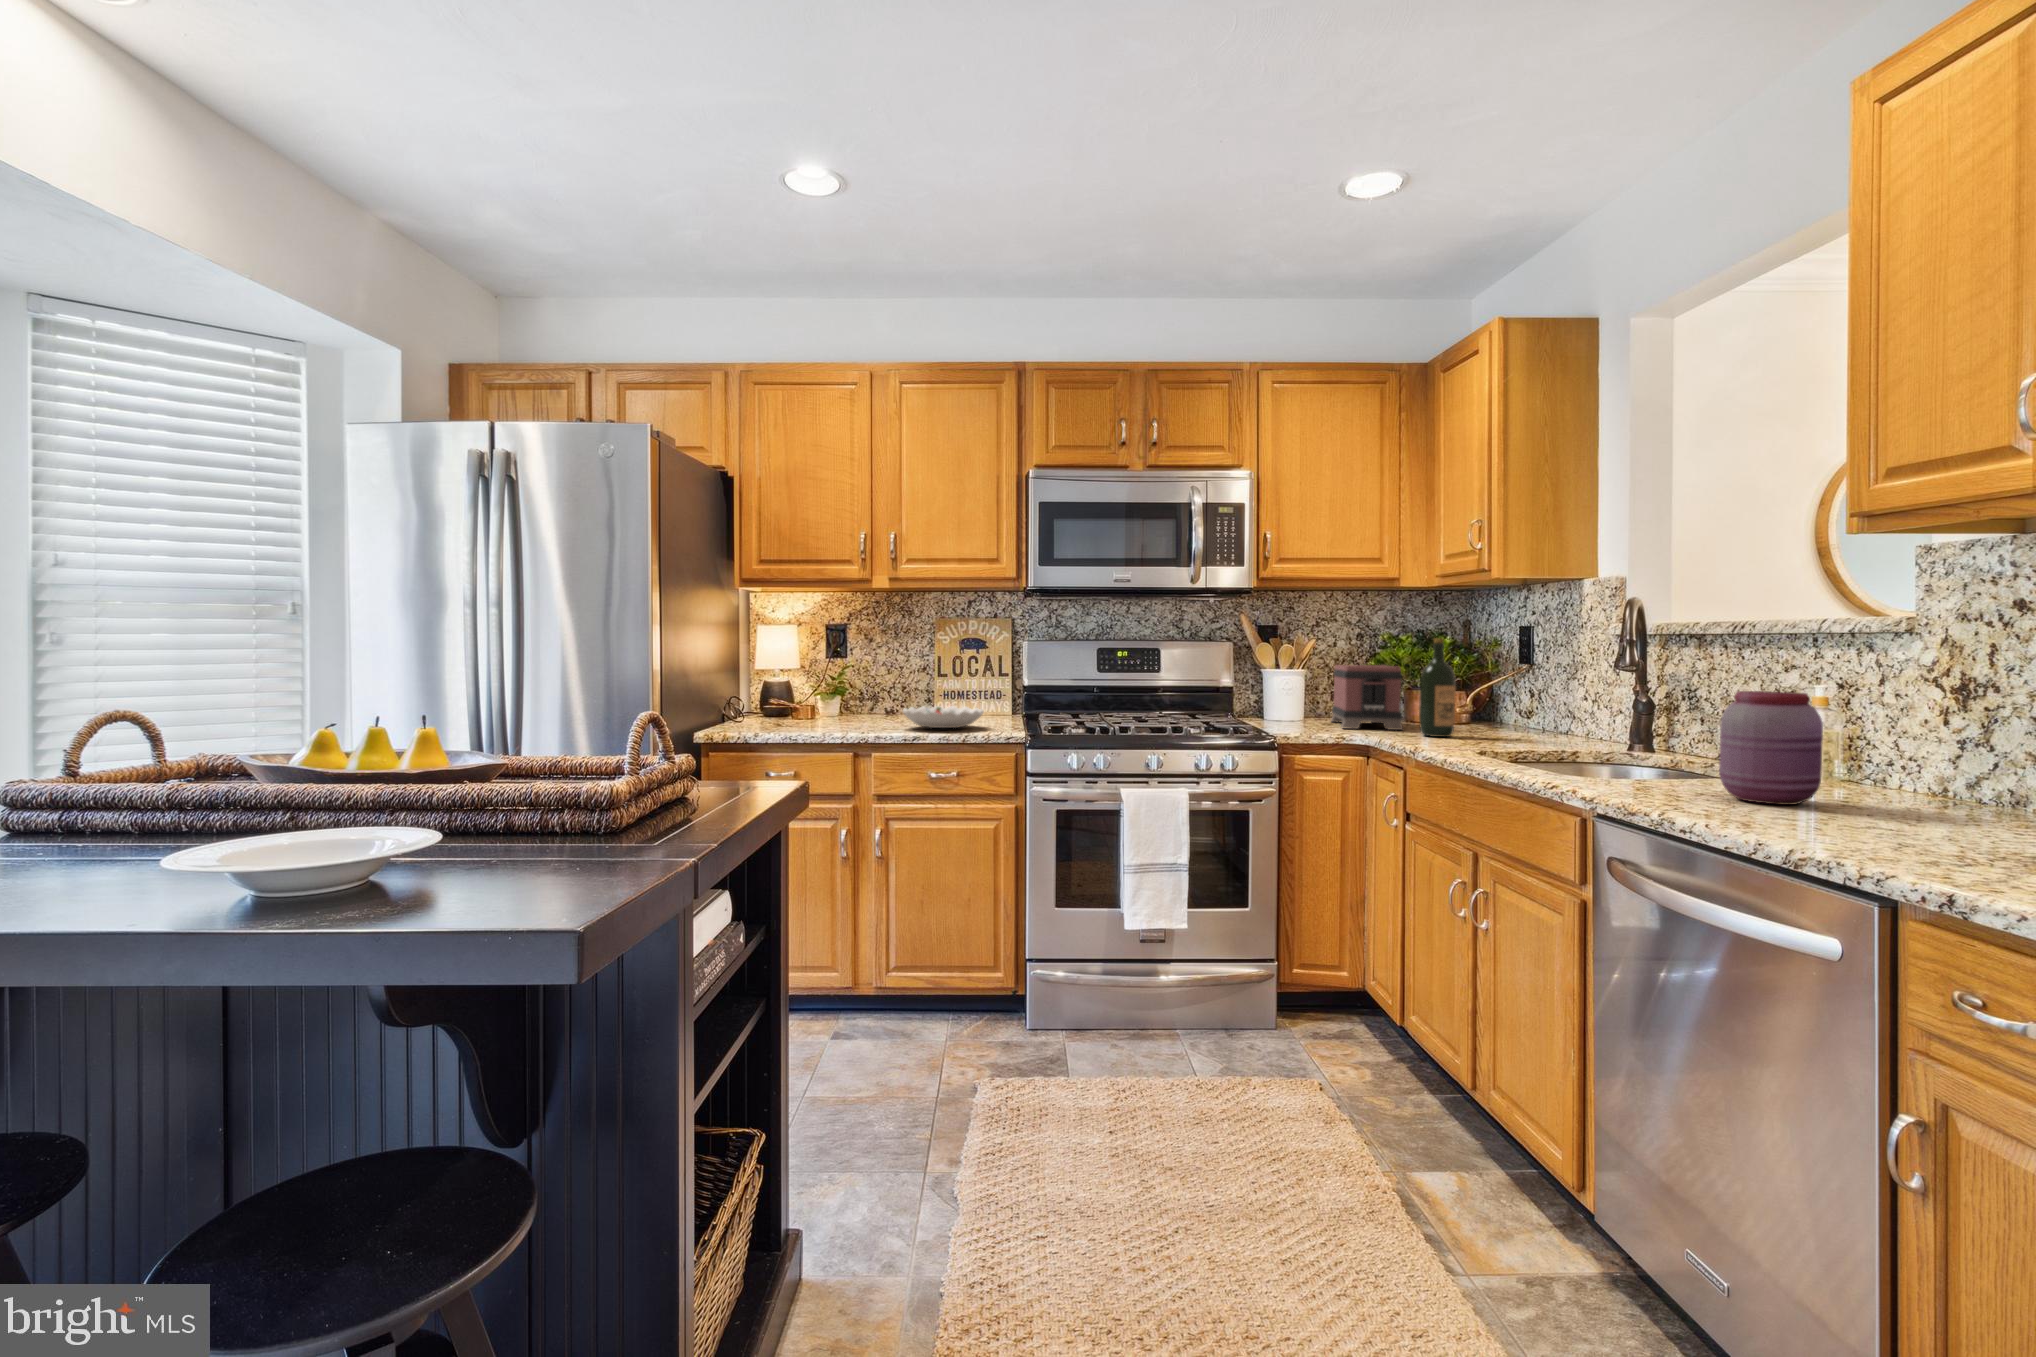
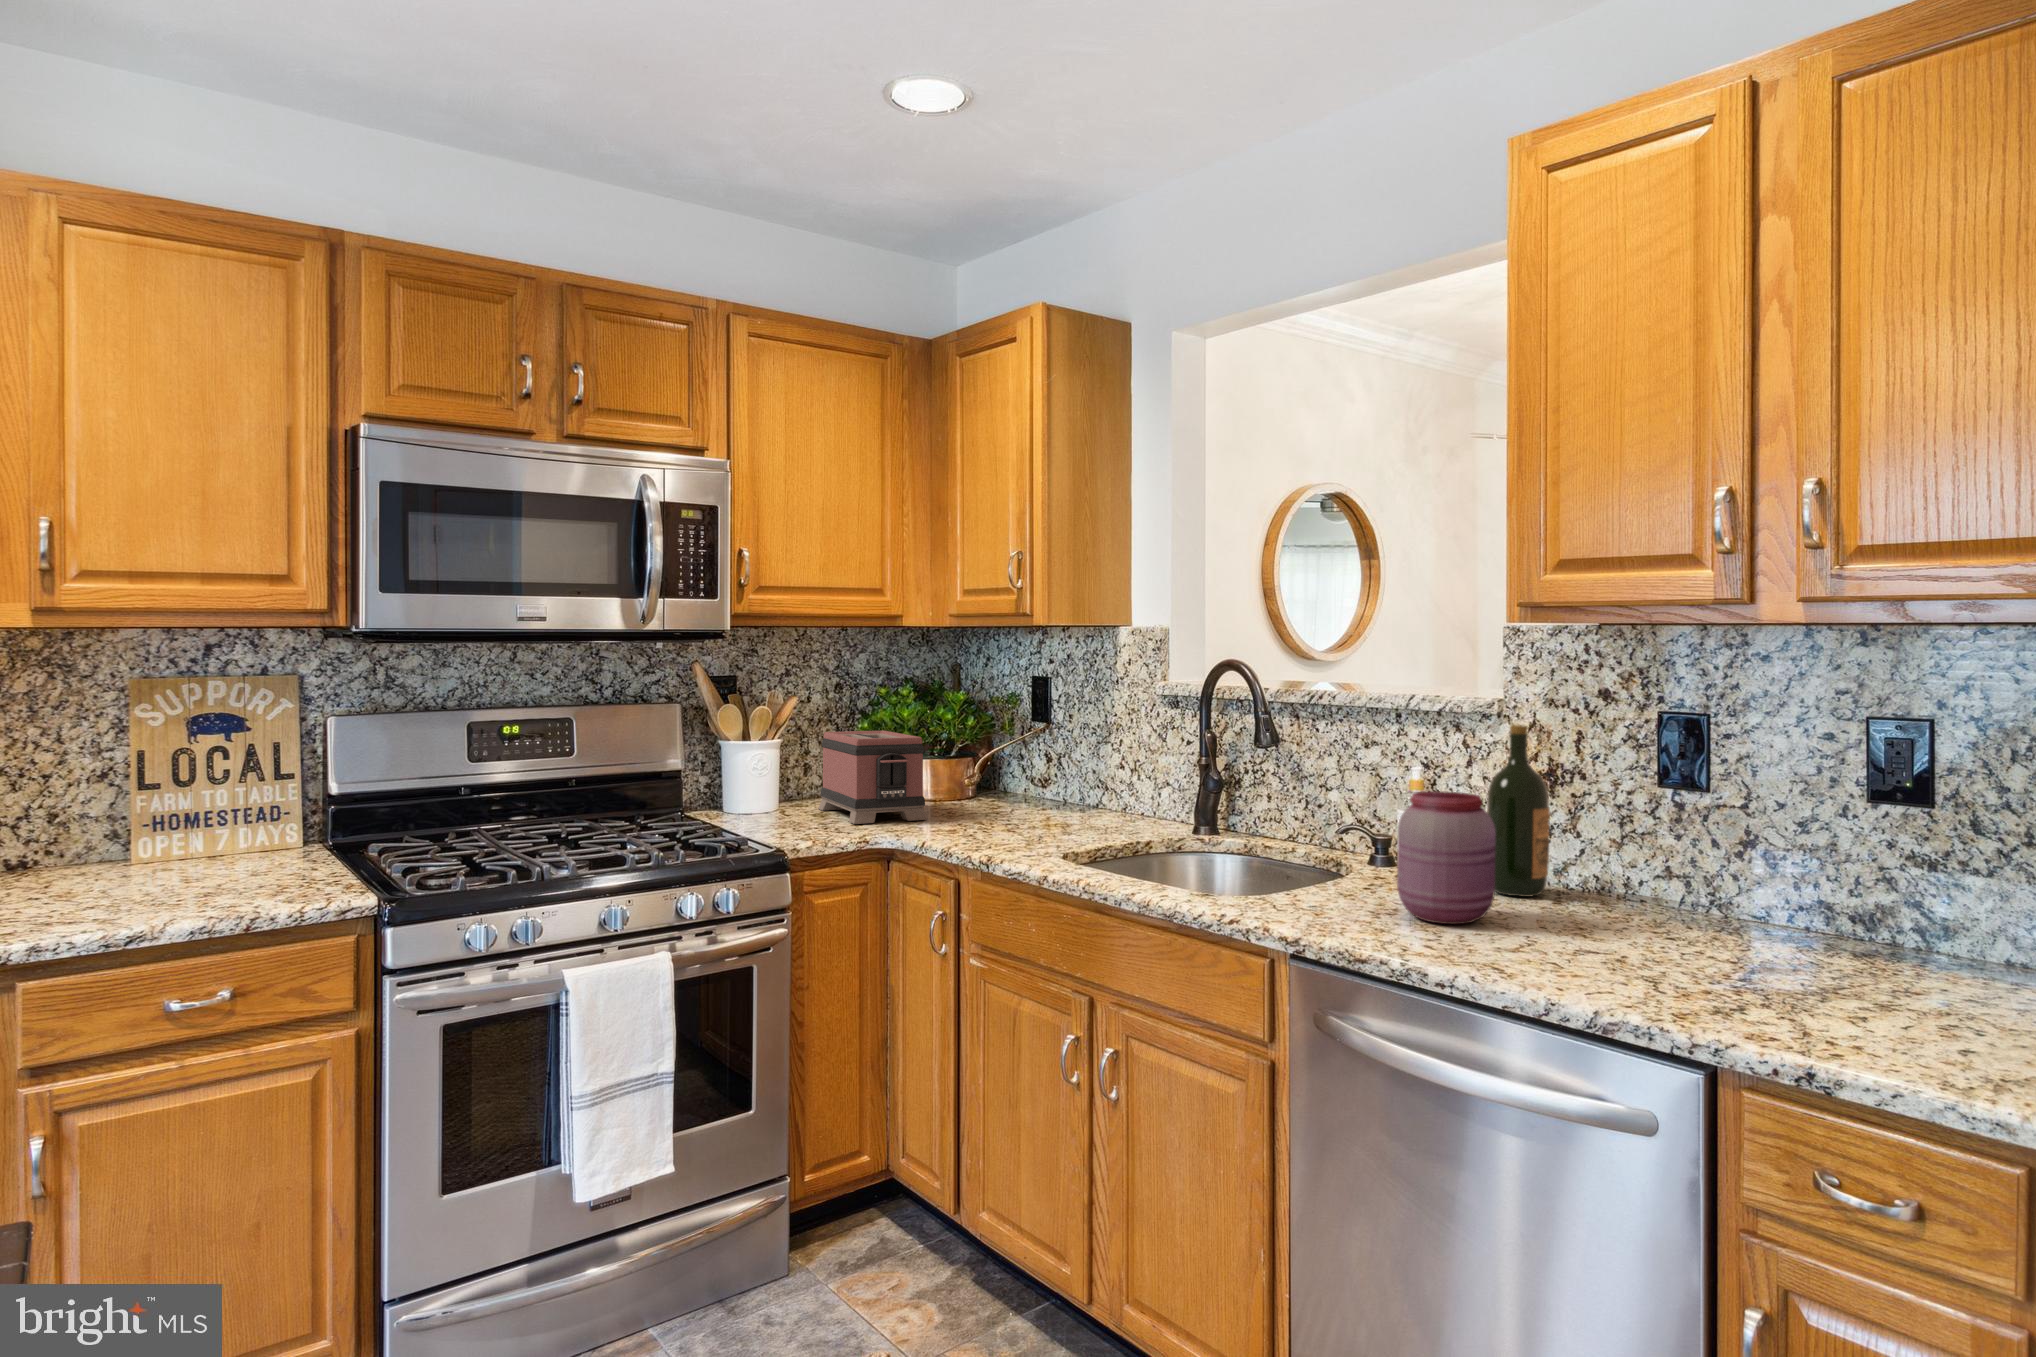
wine bottle: present [1419,638,1456,737] -> present [1487,725,1550,897]
decorative bowl: present [903,706,984,728] -> none [83,839,271,891]

